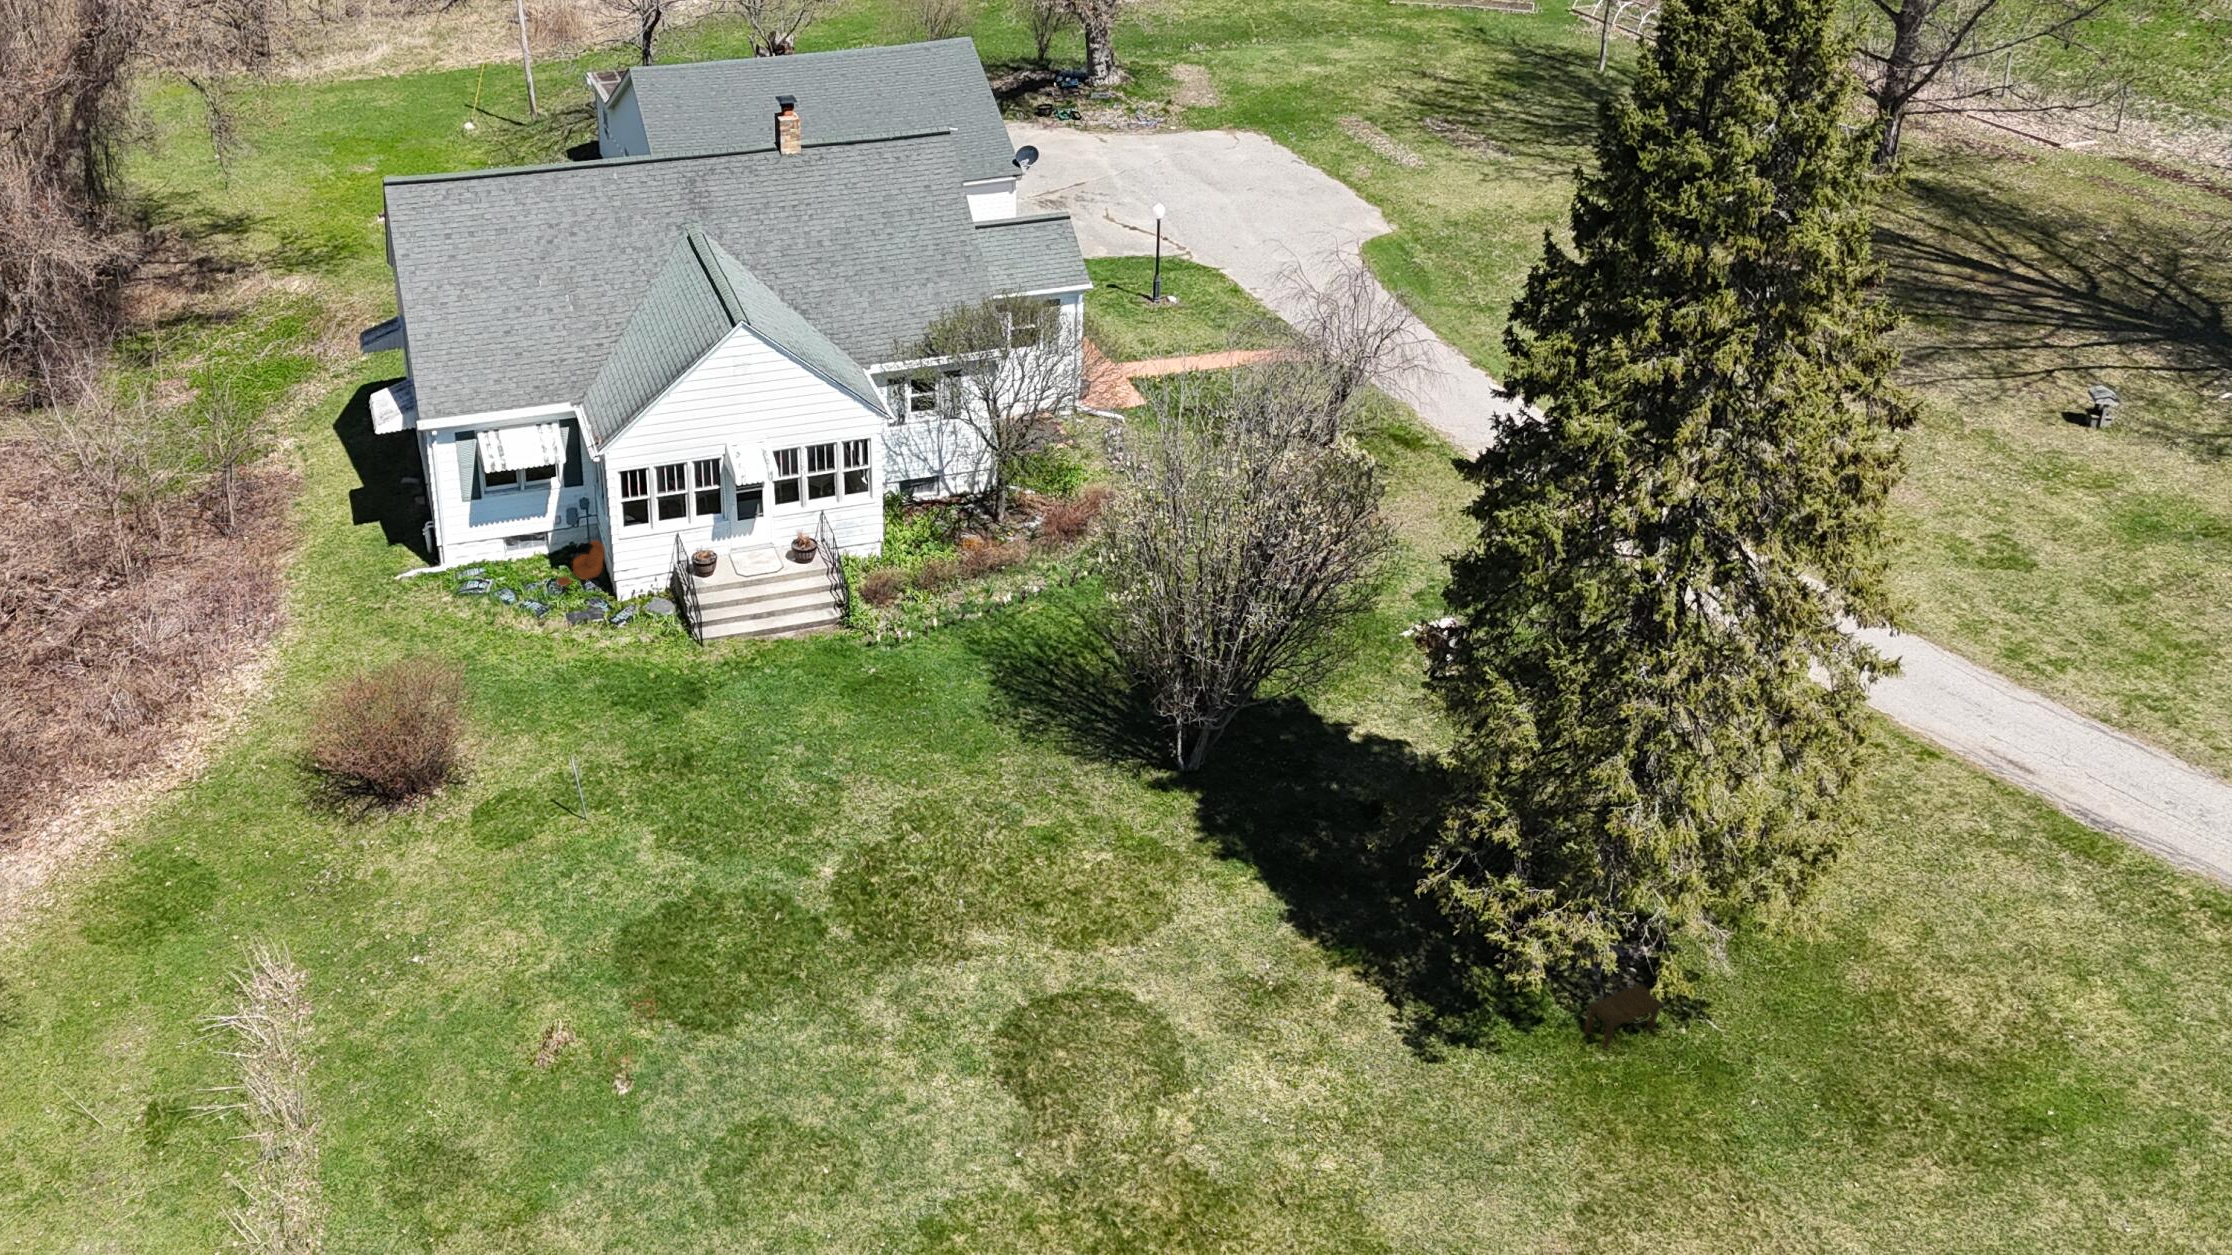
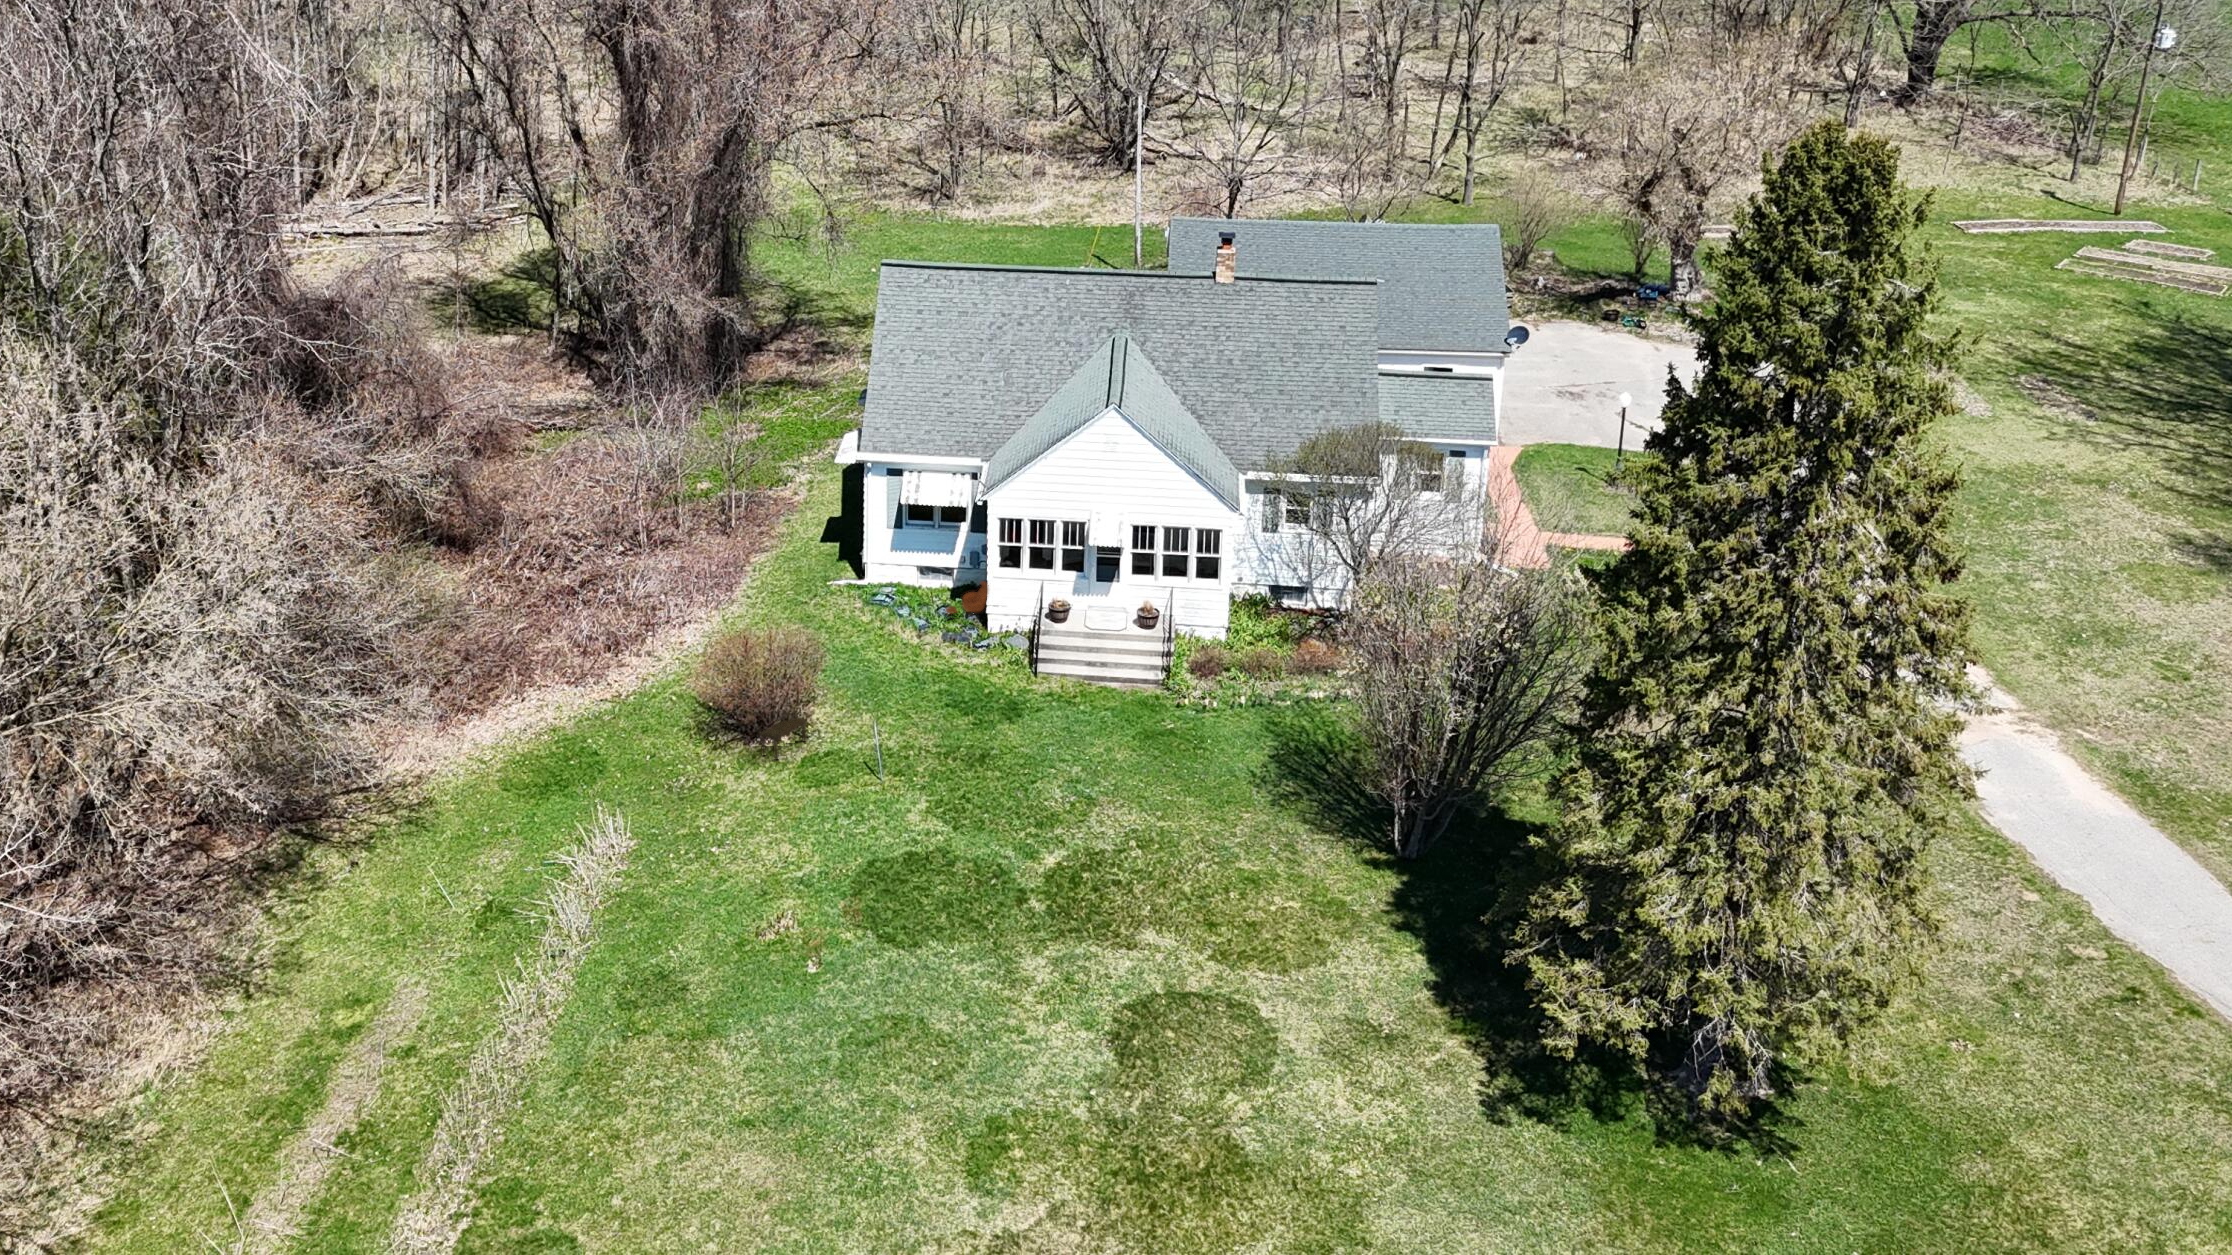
bench: present [1584,985,1662,1050] -> present [760,717,806,760]

